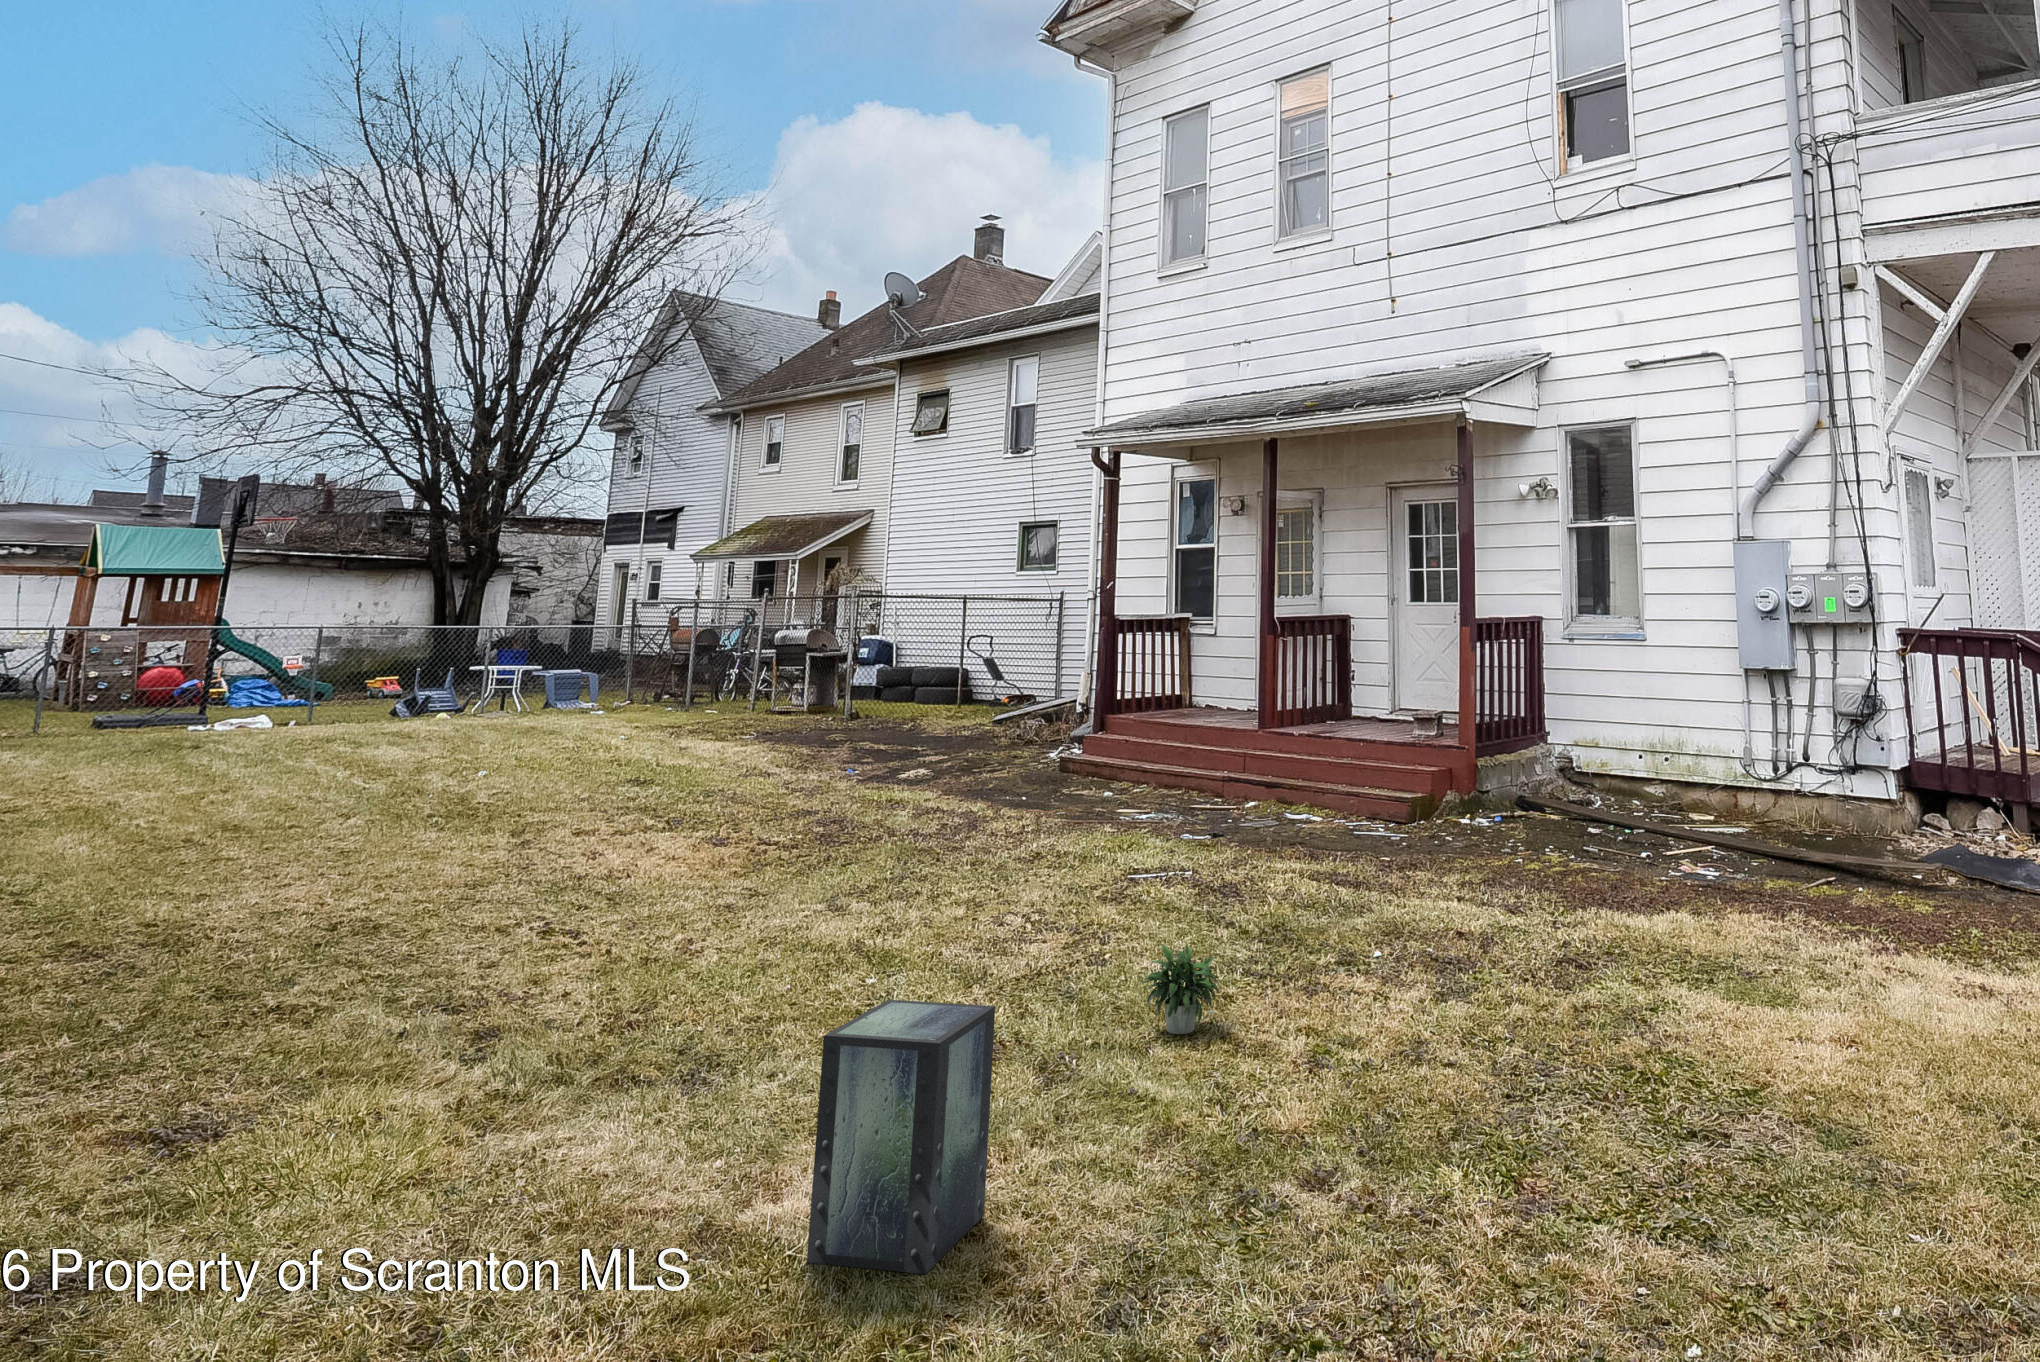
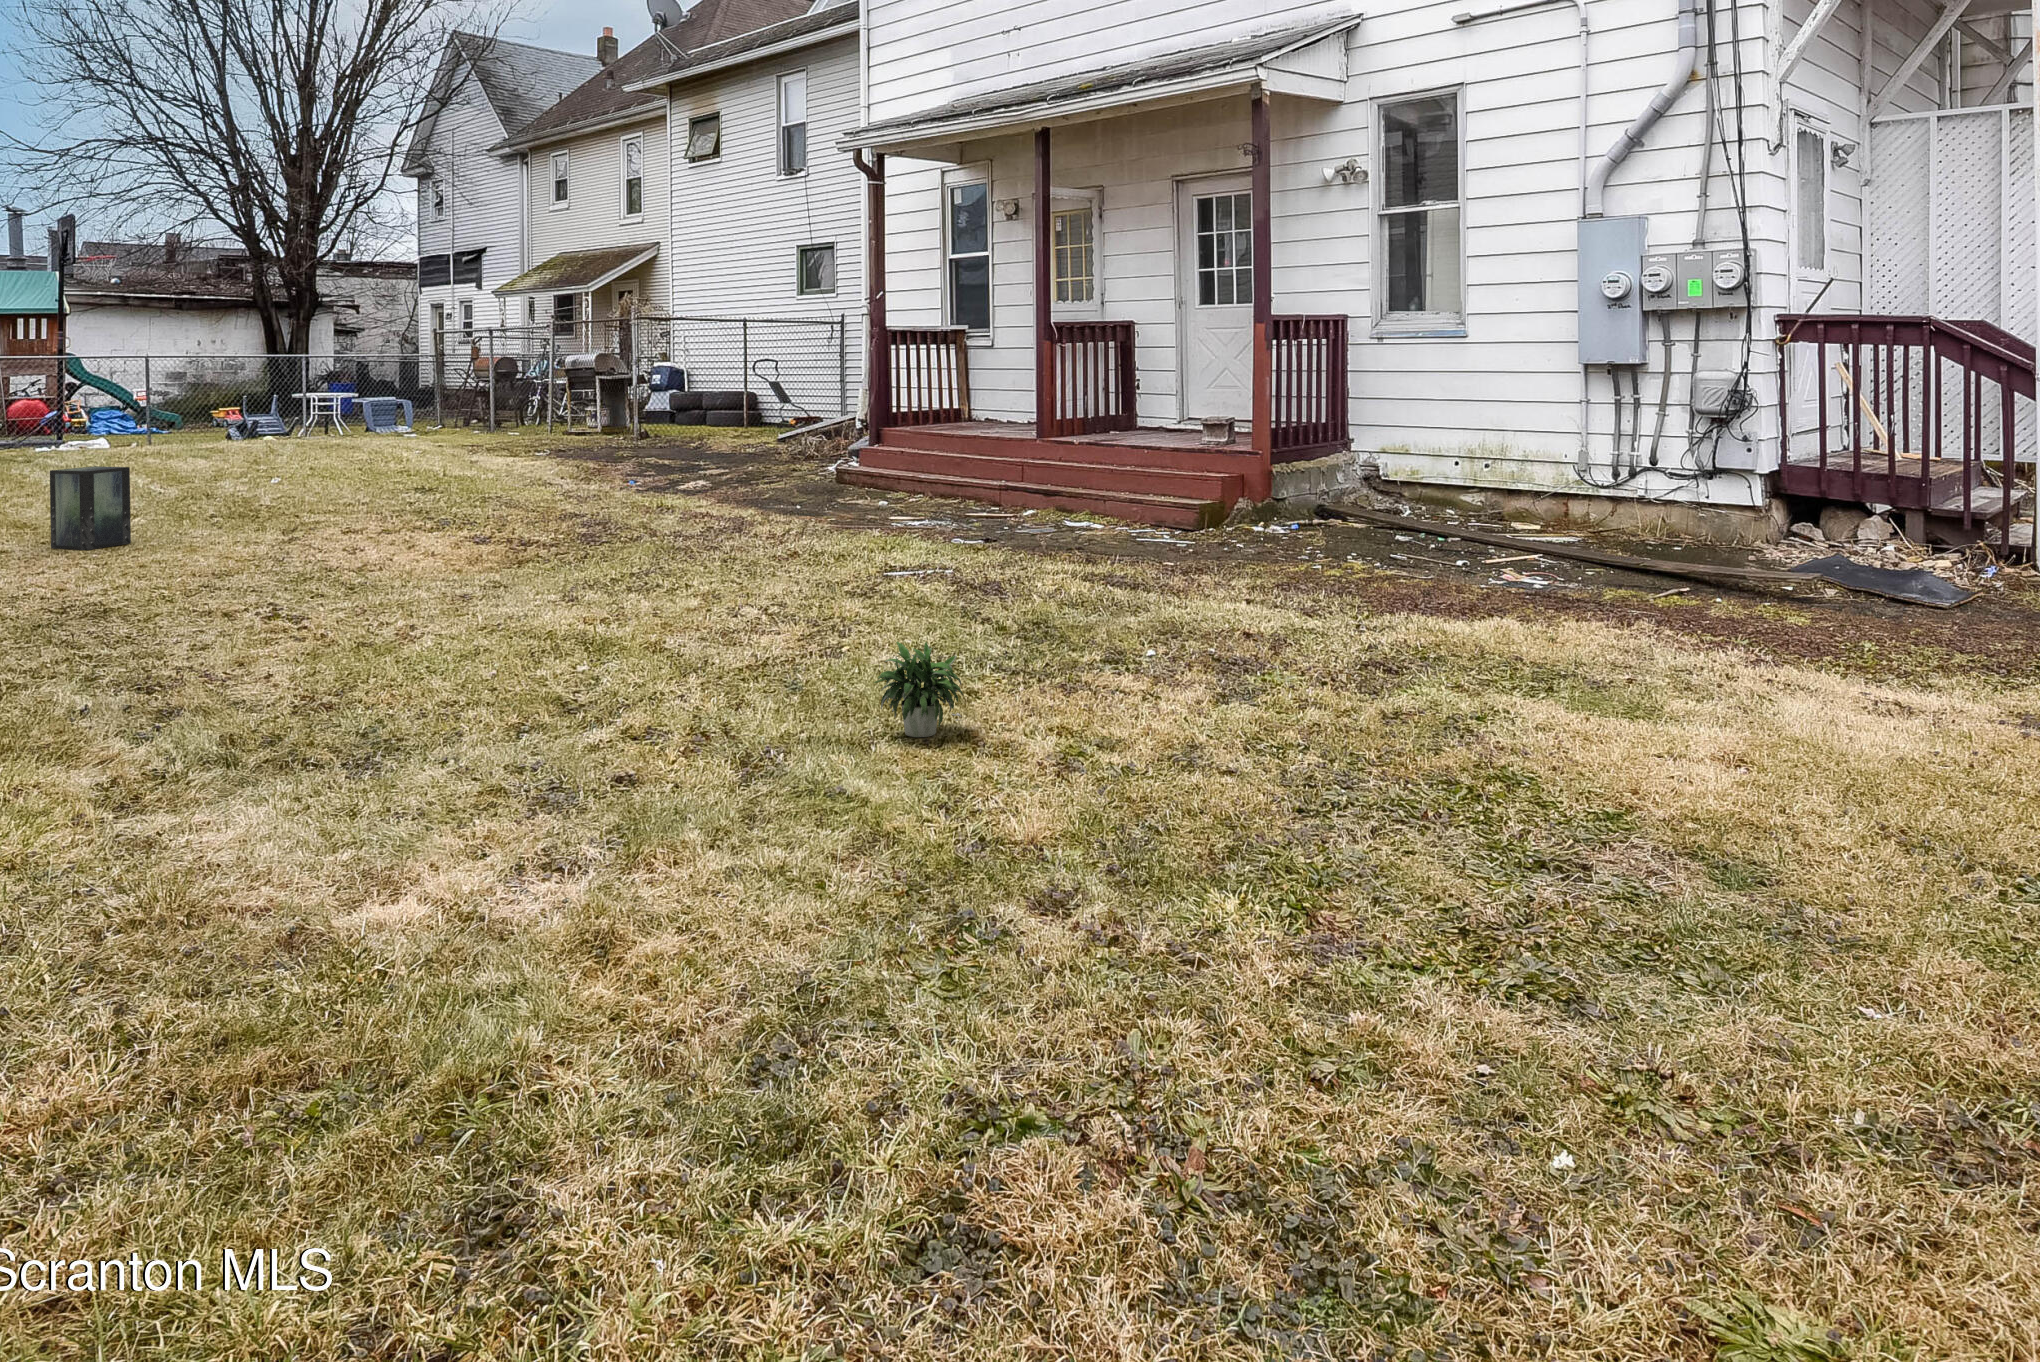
storage box: present [807,1000,995,1274] -> present [50,466,131,550]

